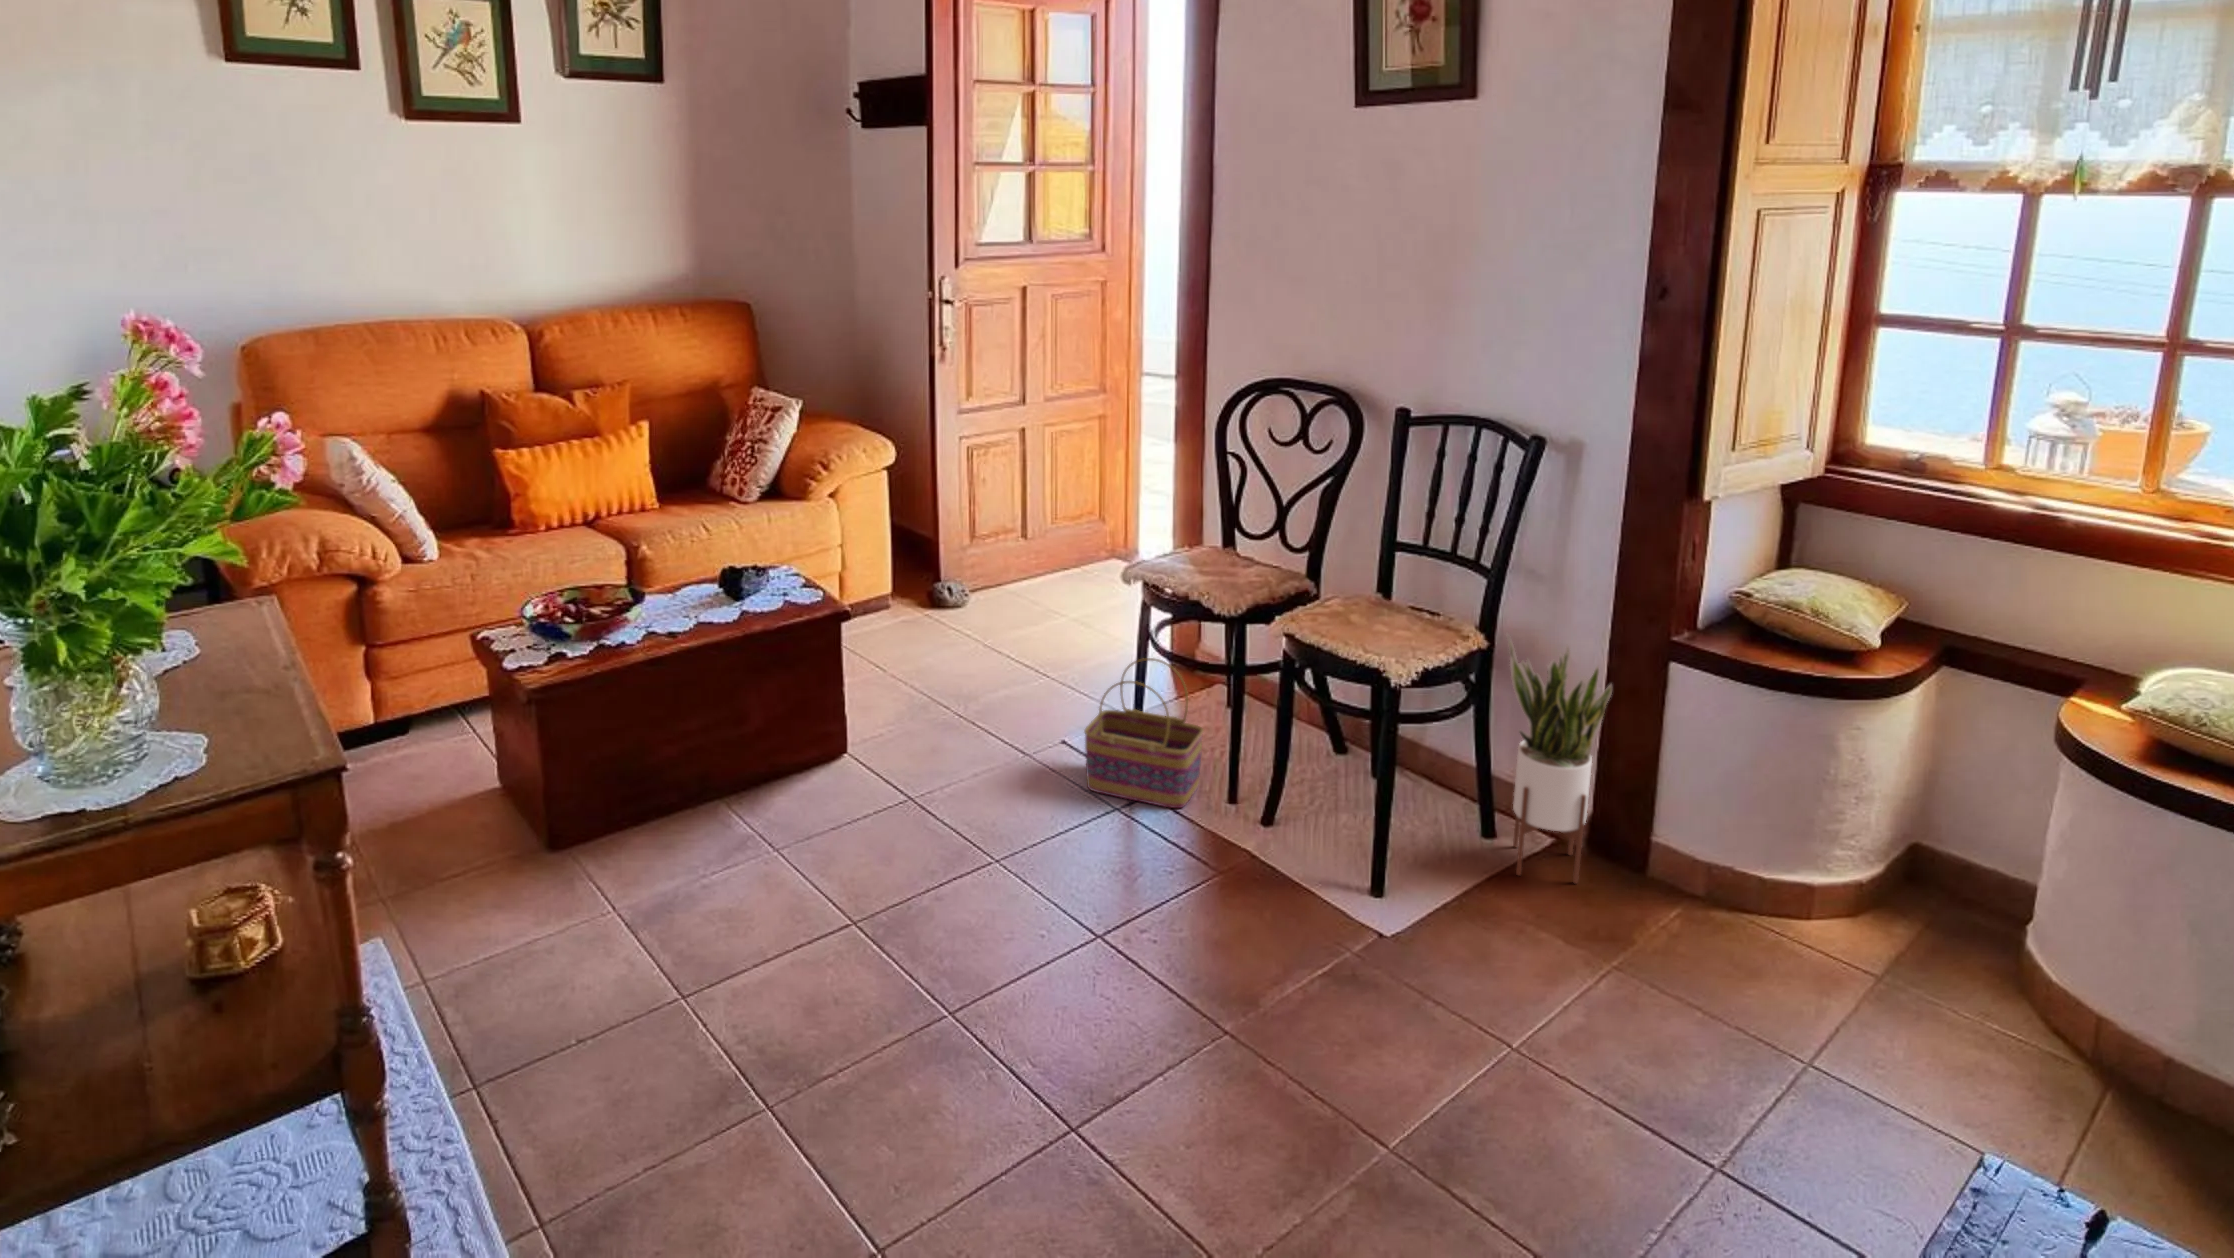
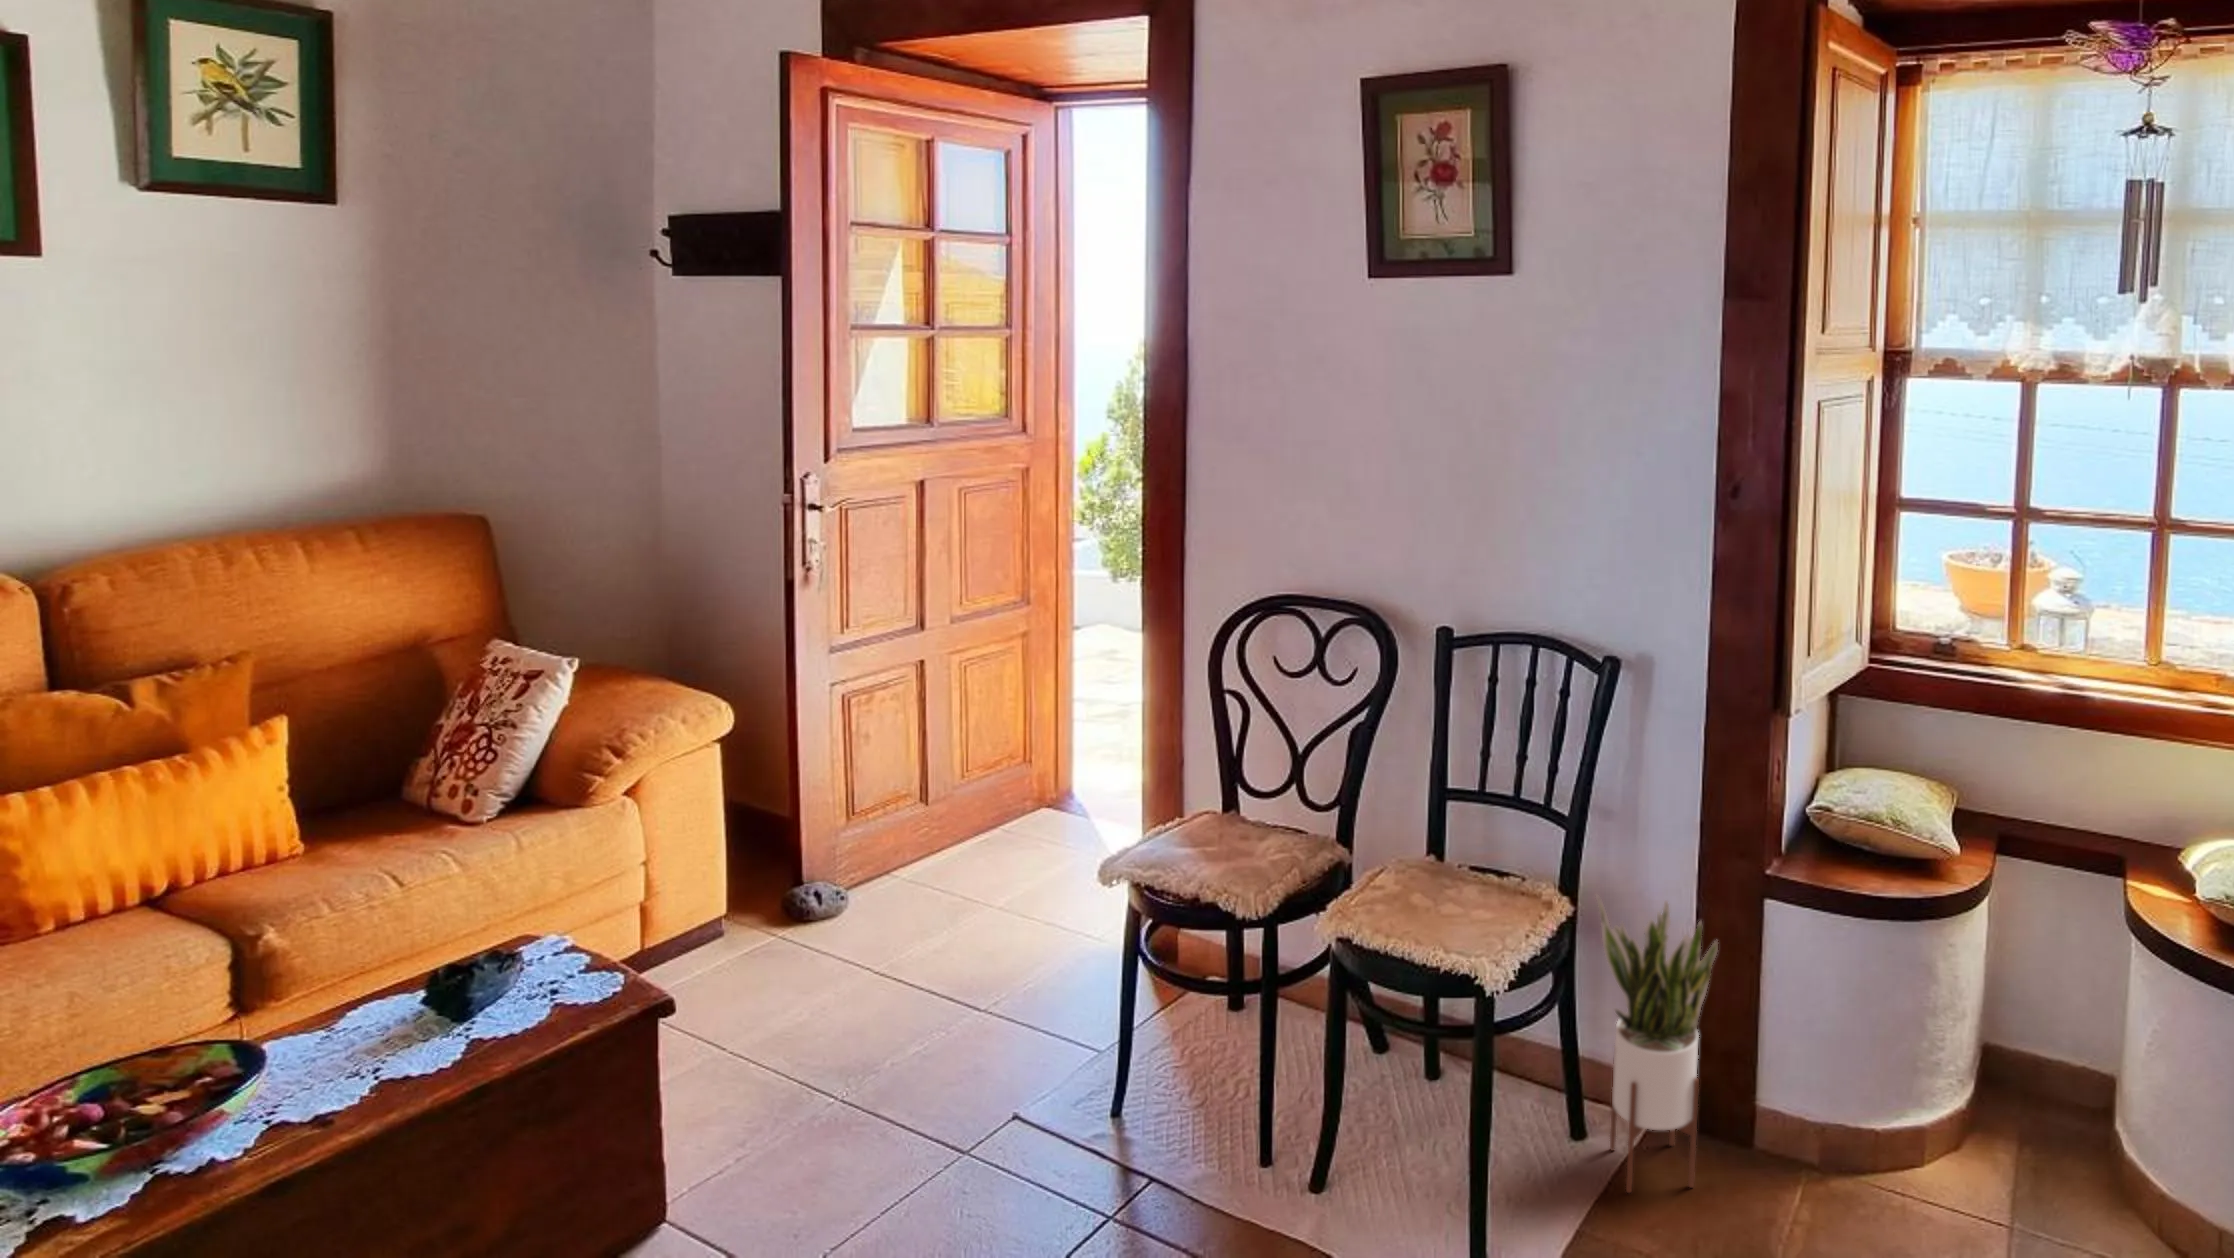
basket: present [1084,658,1203,808] -> none [1056,987,1221,1198]

